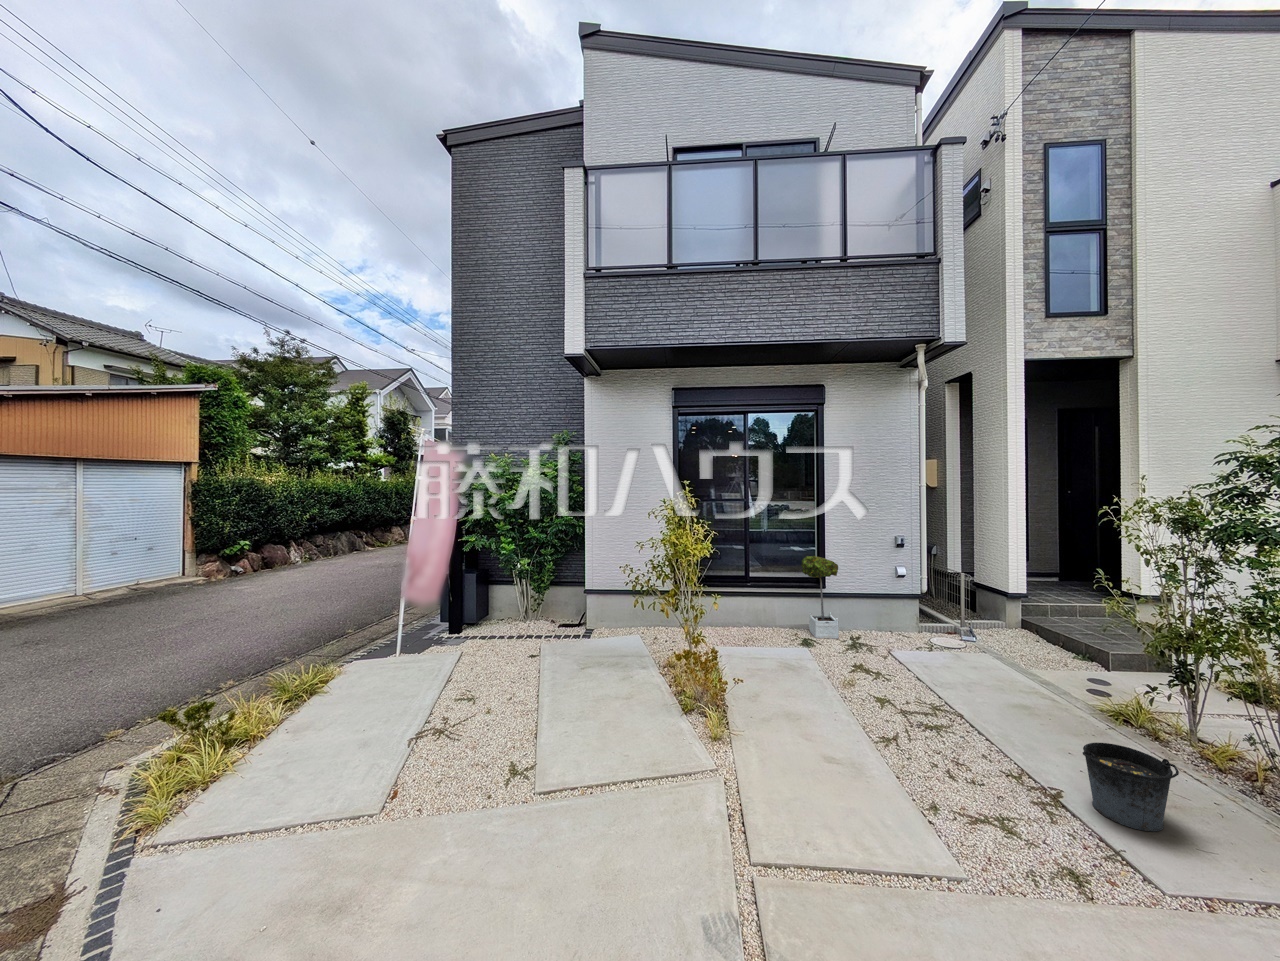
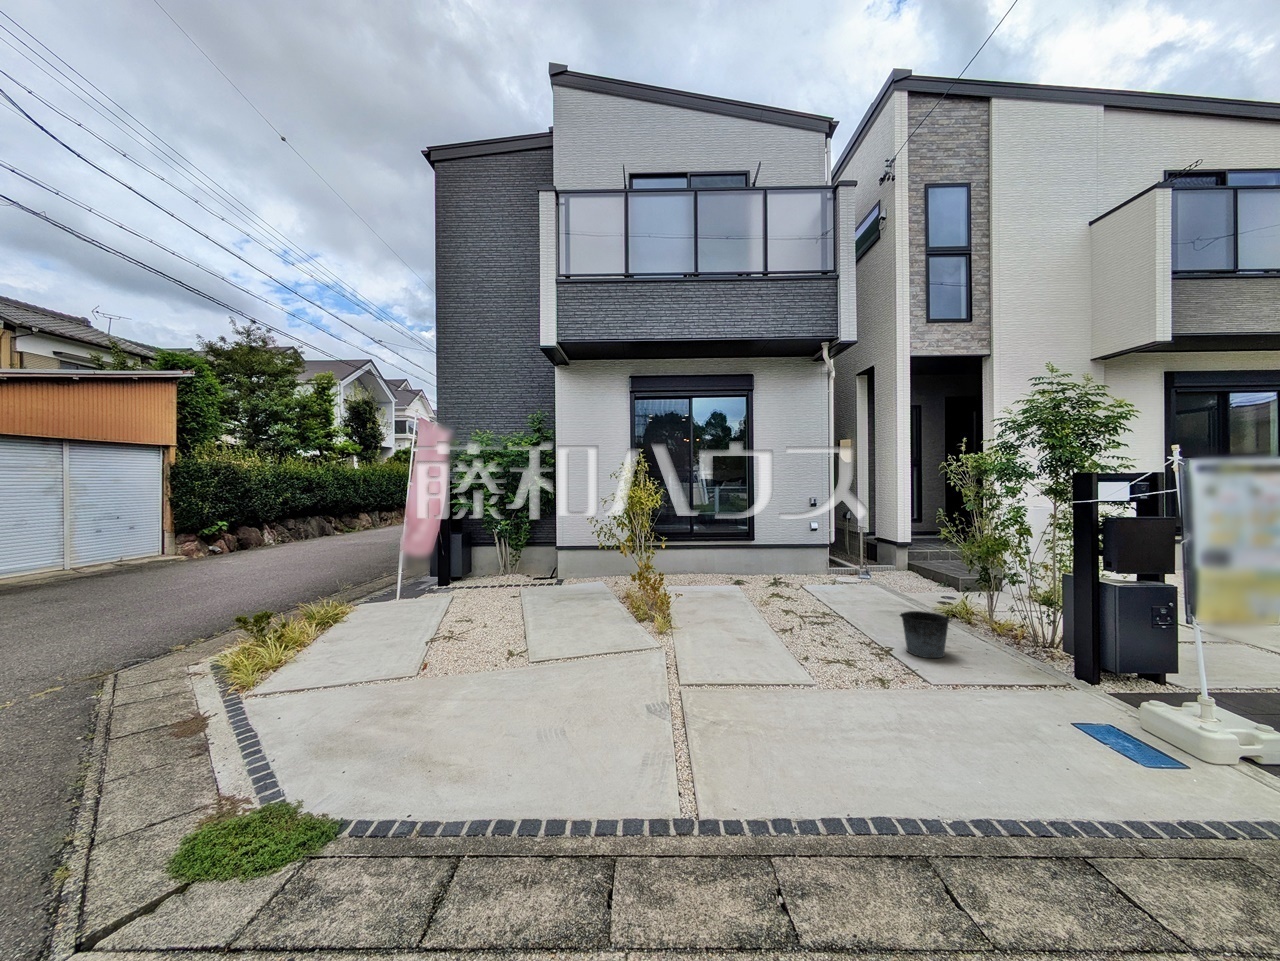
potted tree: present [801,556,839,638] -> none [735,513,764,580]

